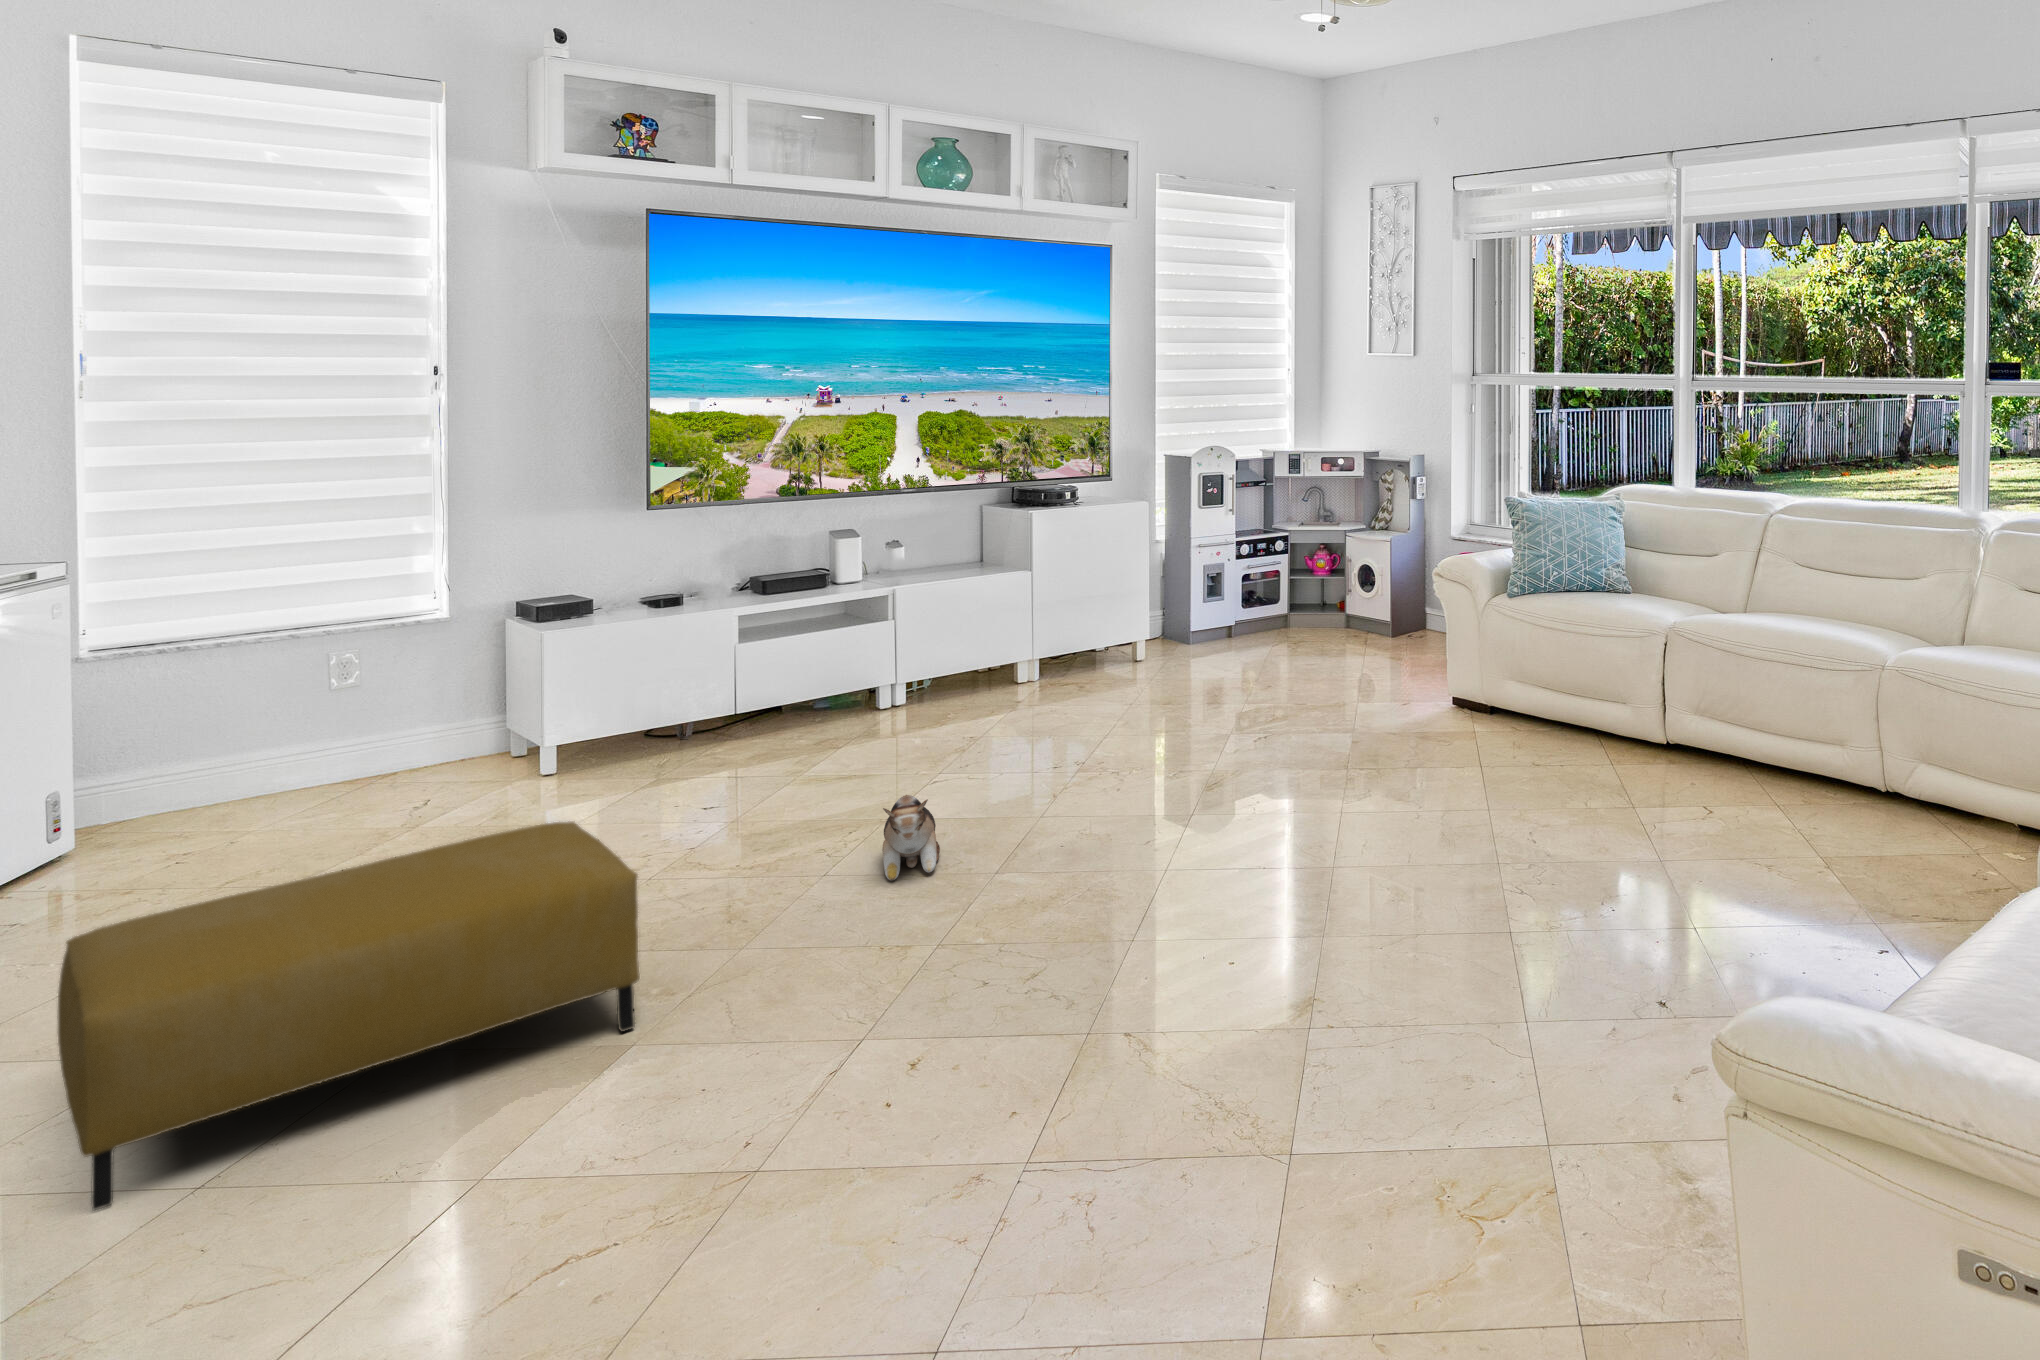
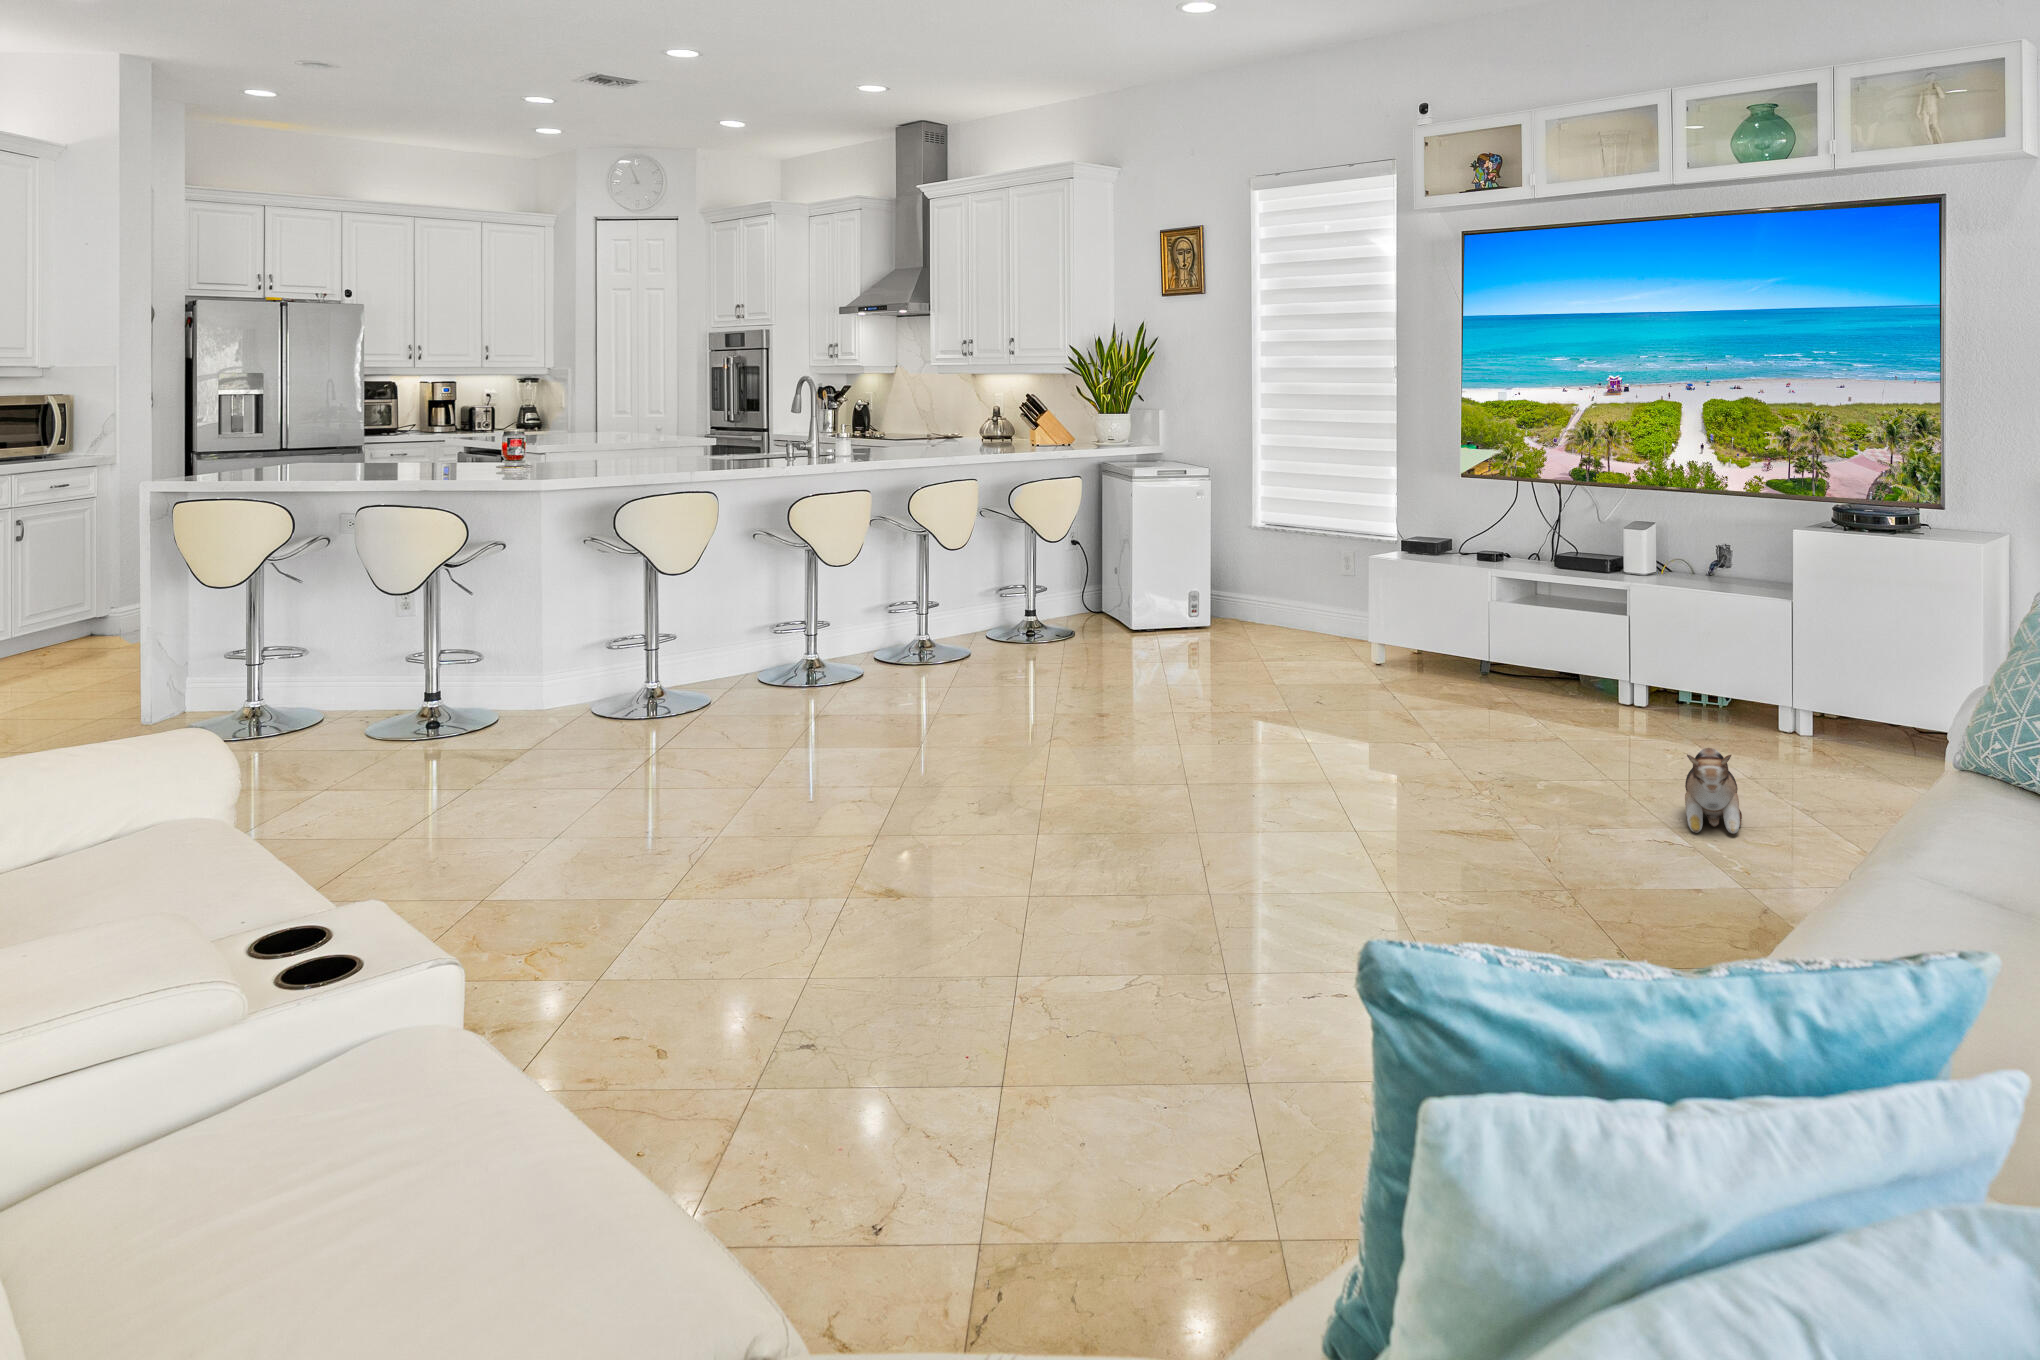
ottoman: present [57,821,640,1210] -> none [1119,702,1482,902]

